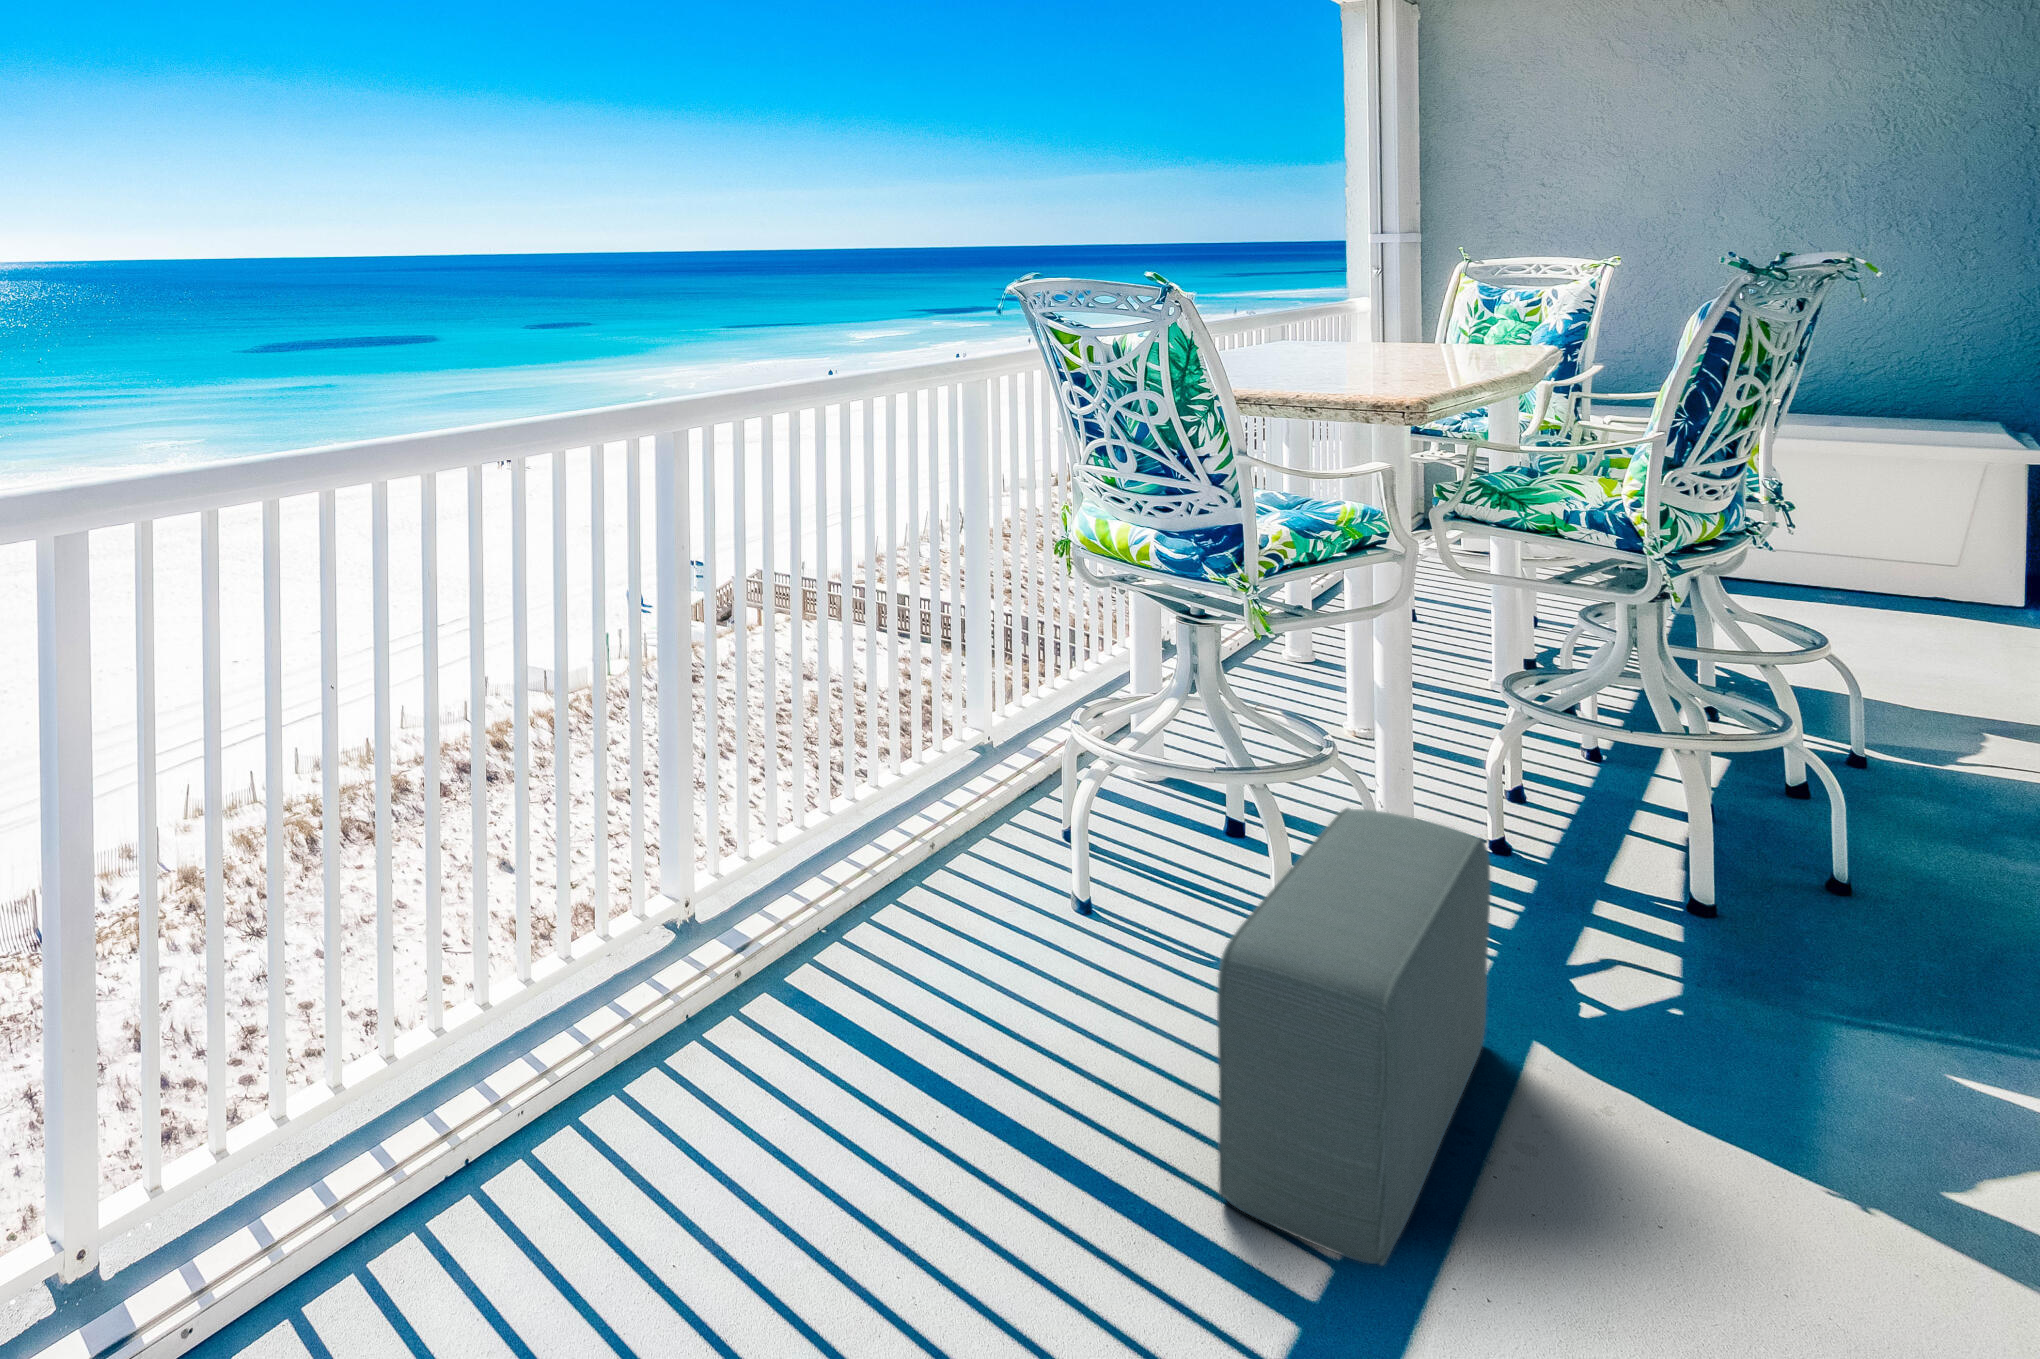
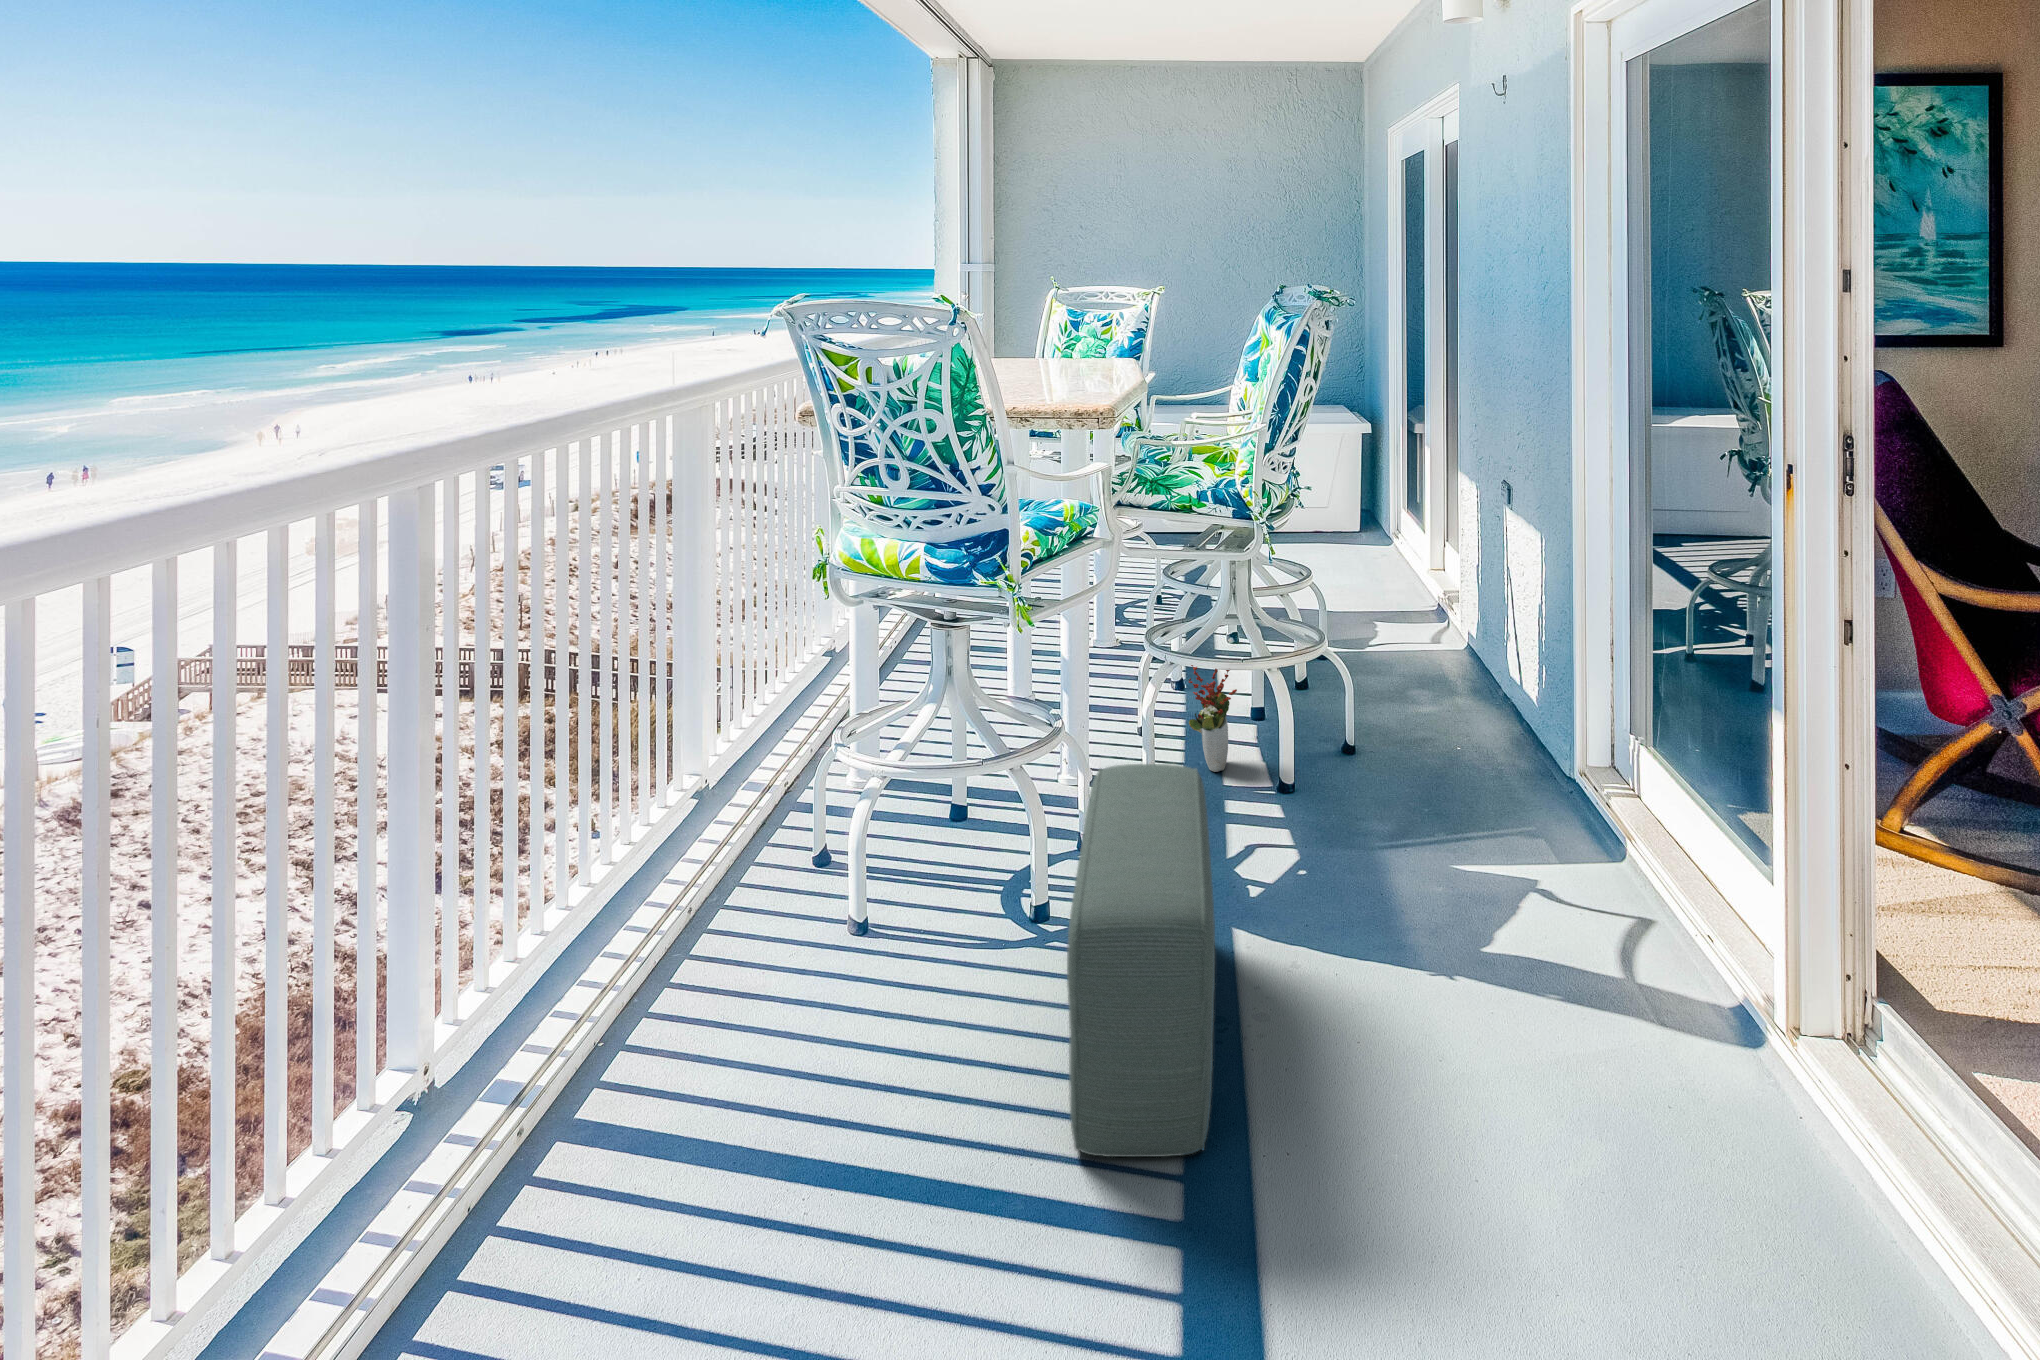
decorative plant: none [1565,724,1644,867] -> present [1189,665,1237,772]

